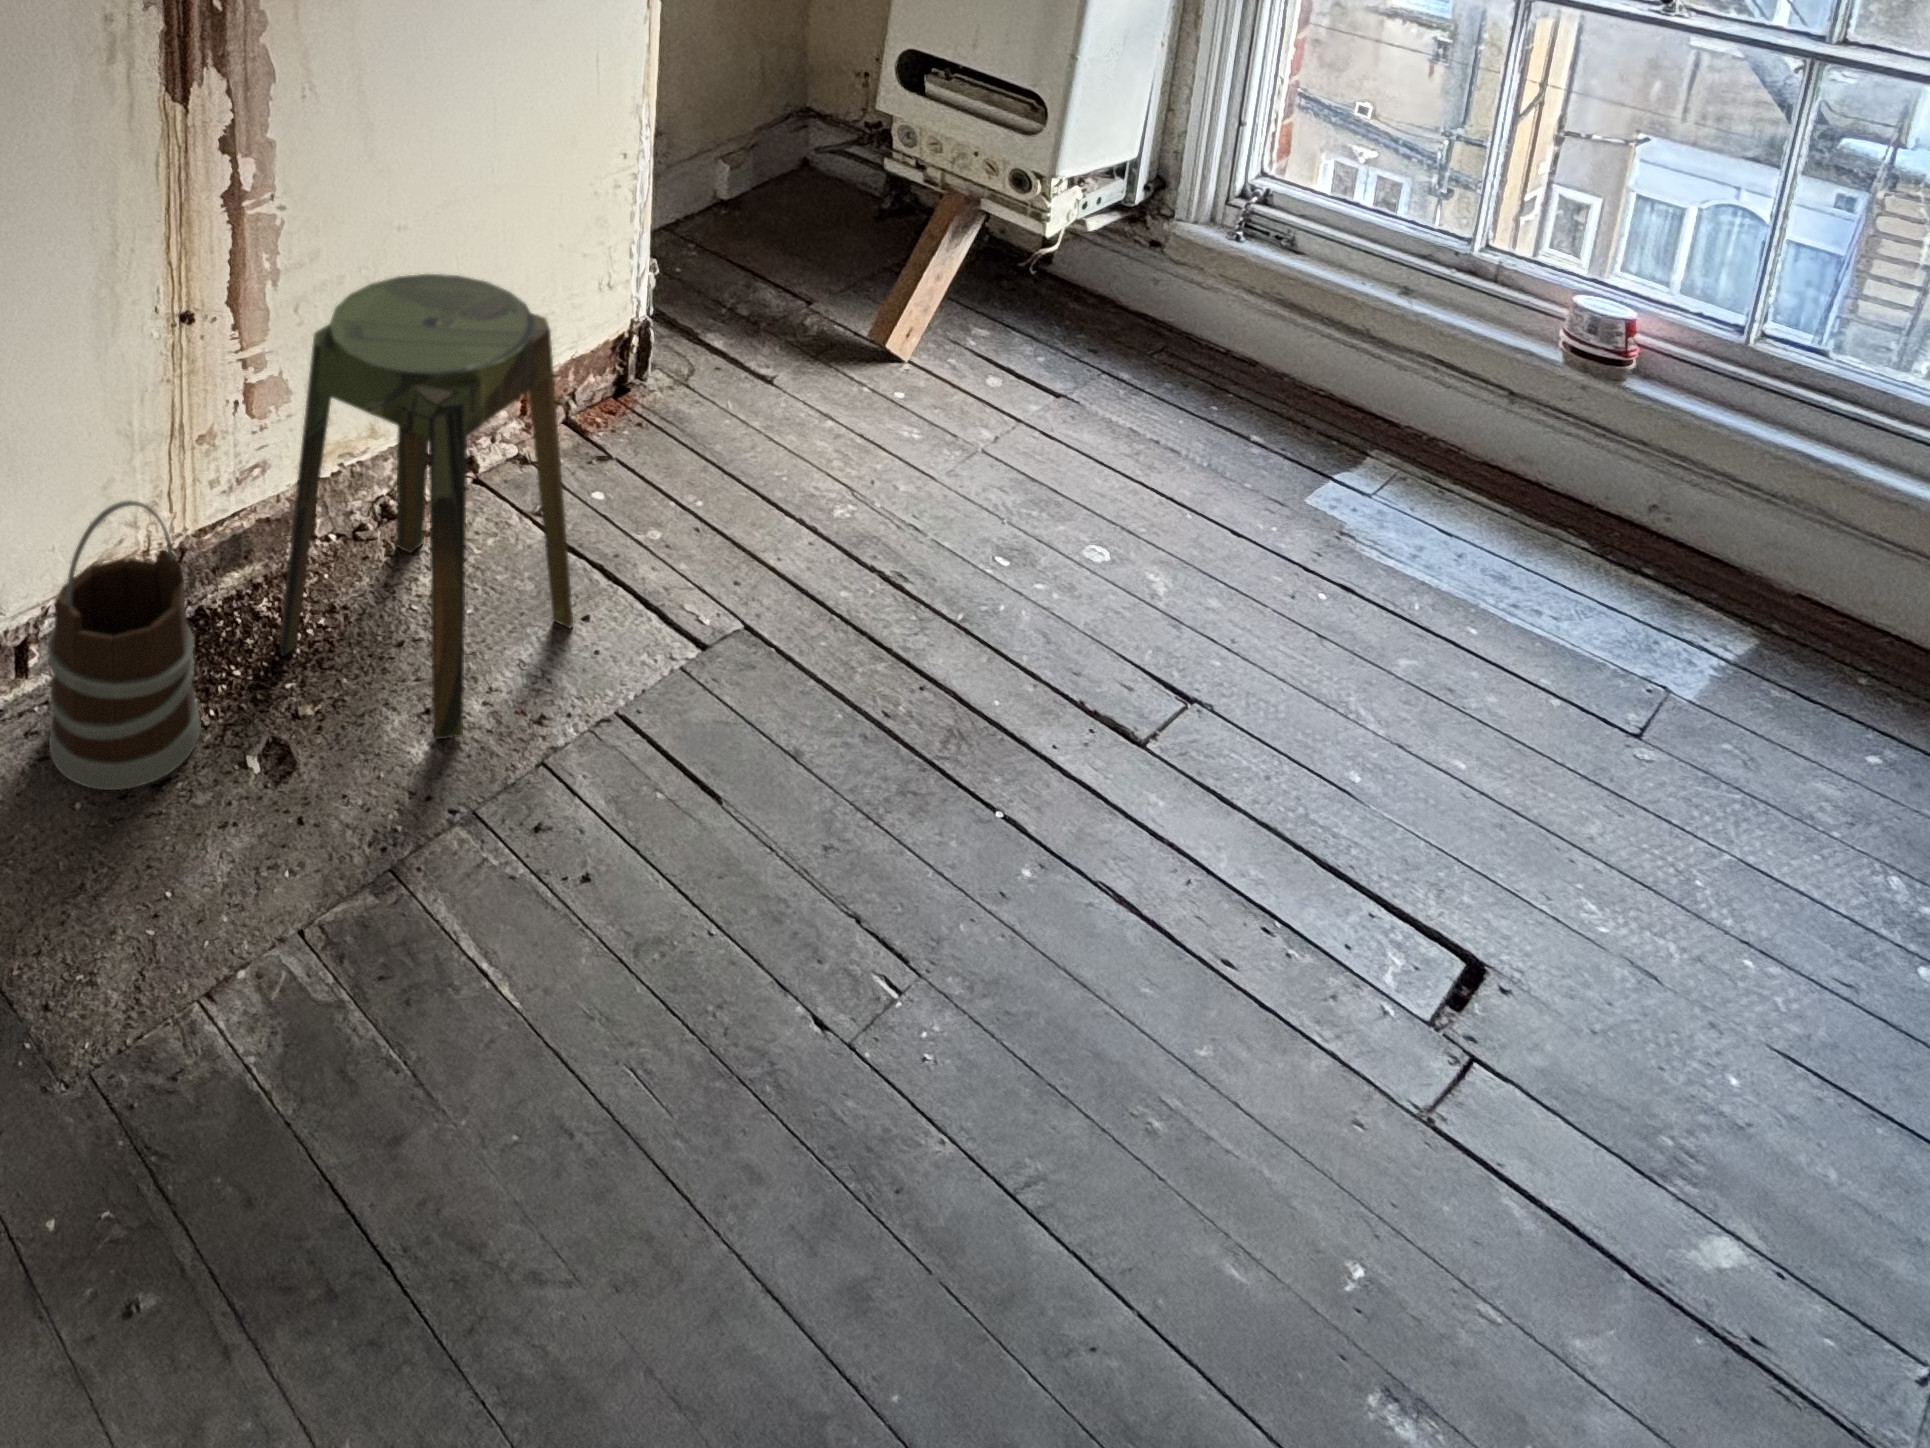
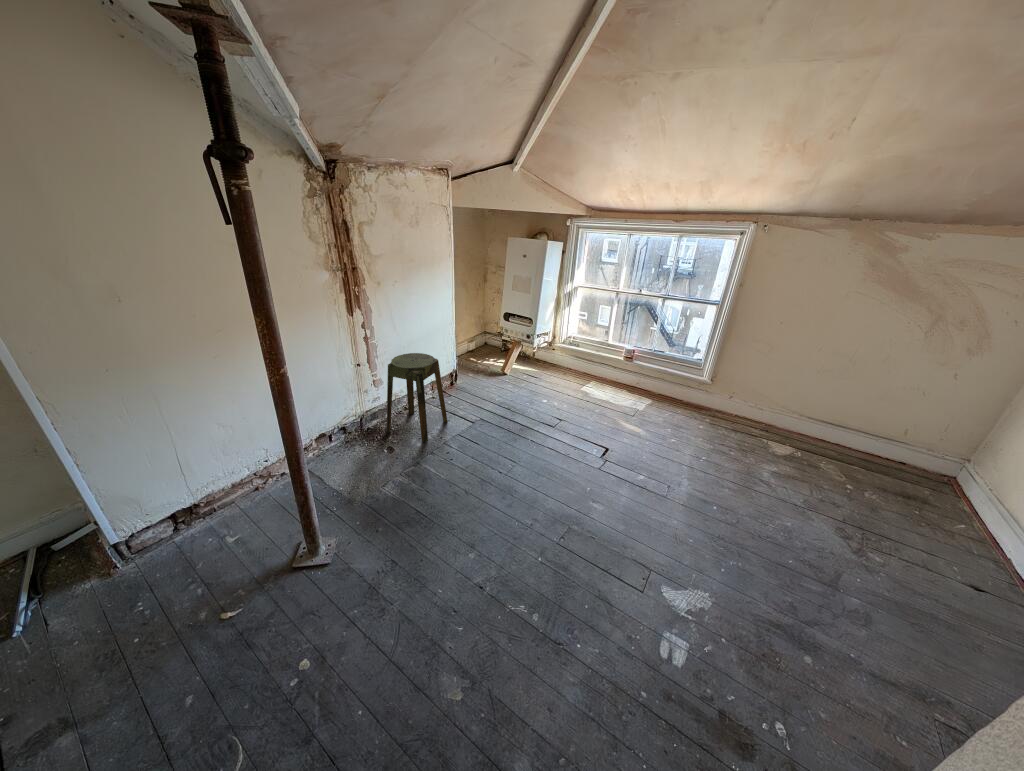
wooden bucket: present [47,500,201,790] -> none [337,400,373,459]

